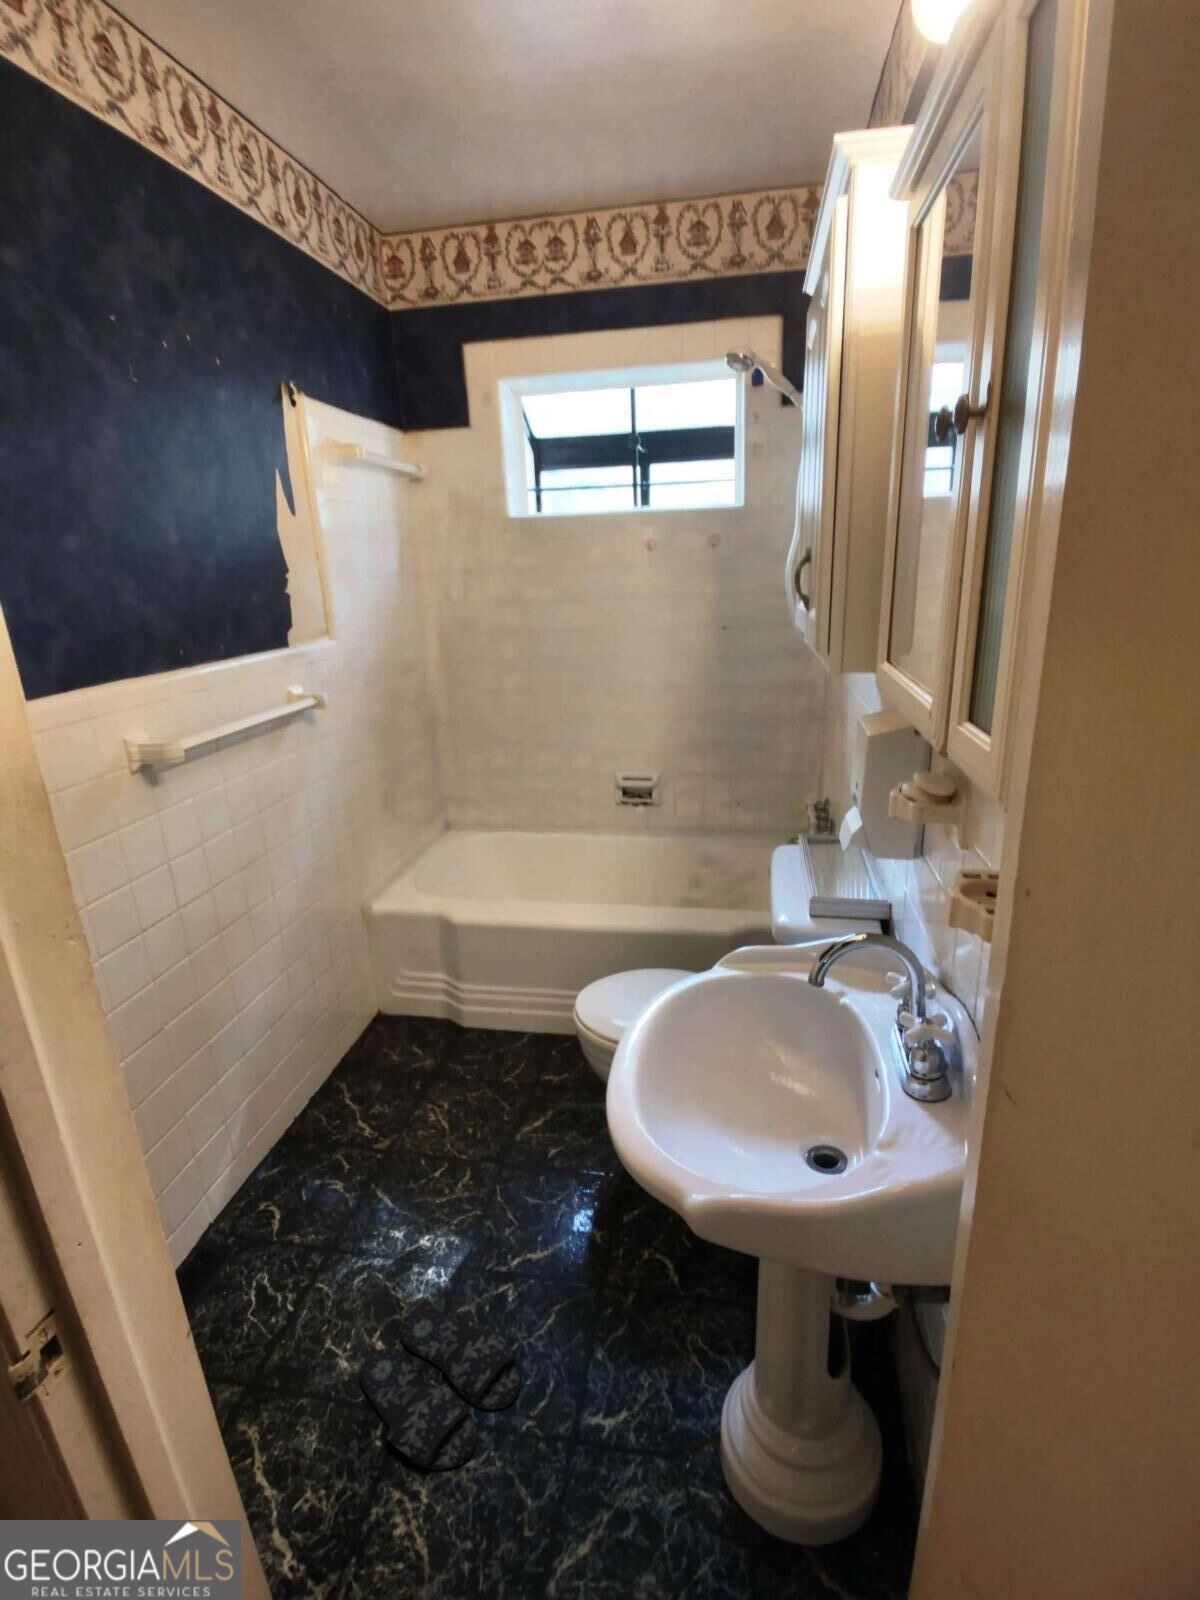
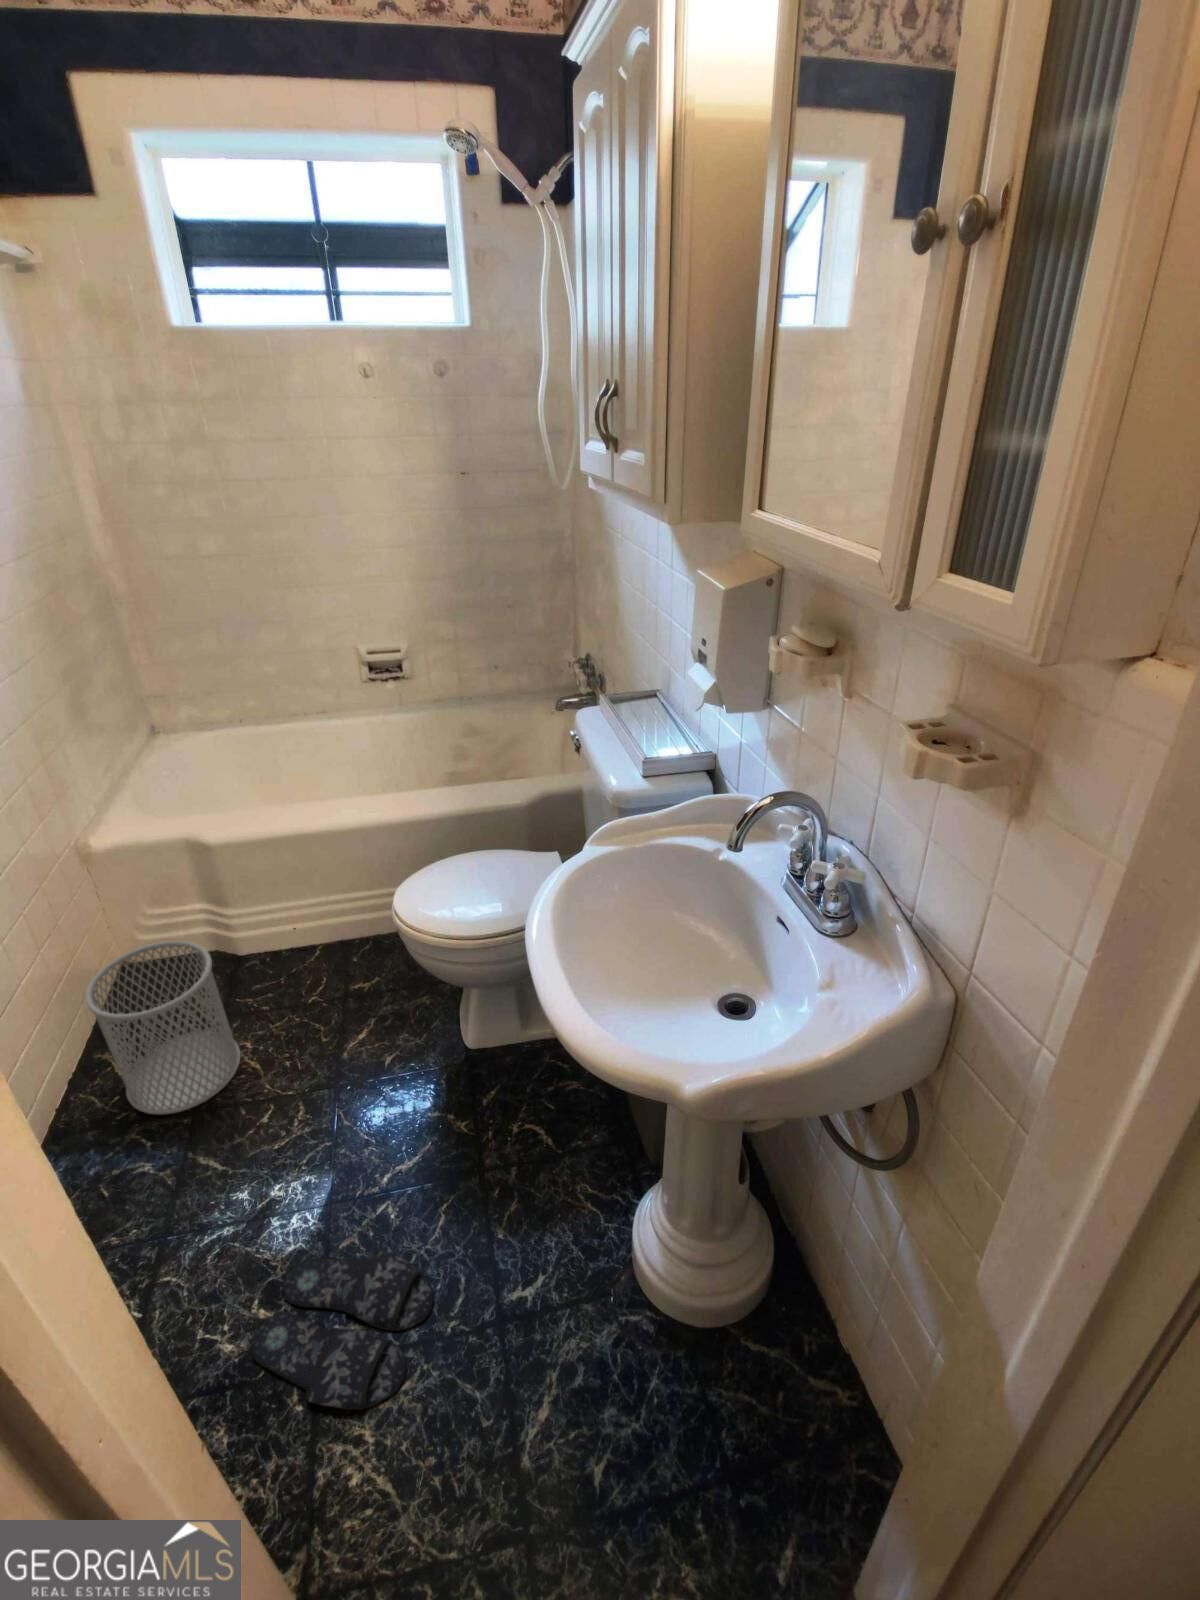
wastebasket: none [330,997,438,1147] -> present [85,941,240,1115]

